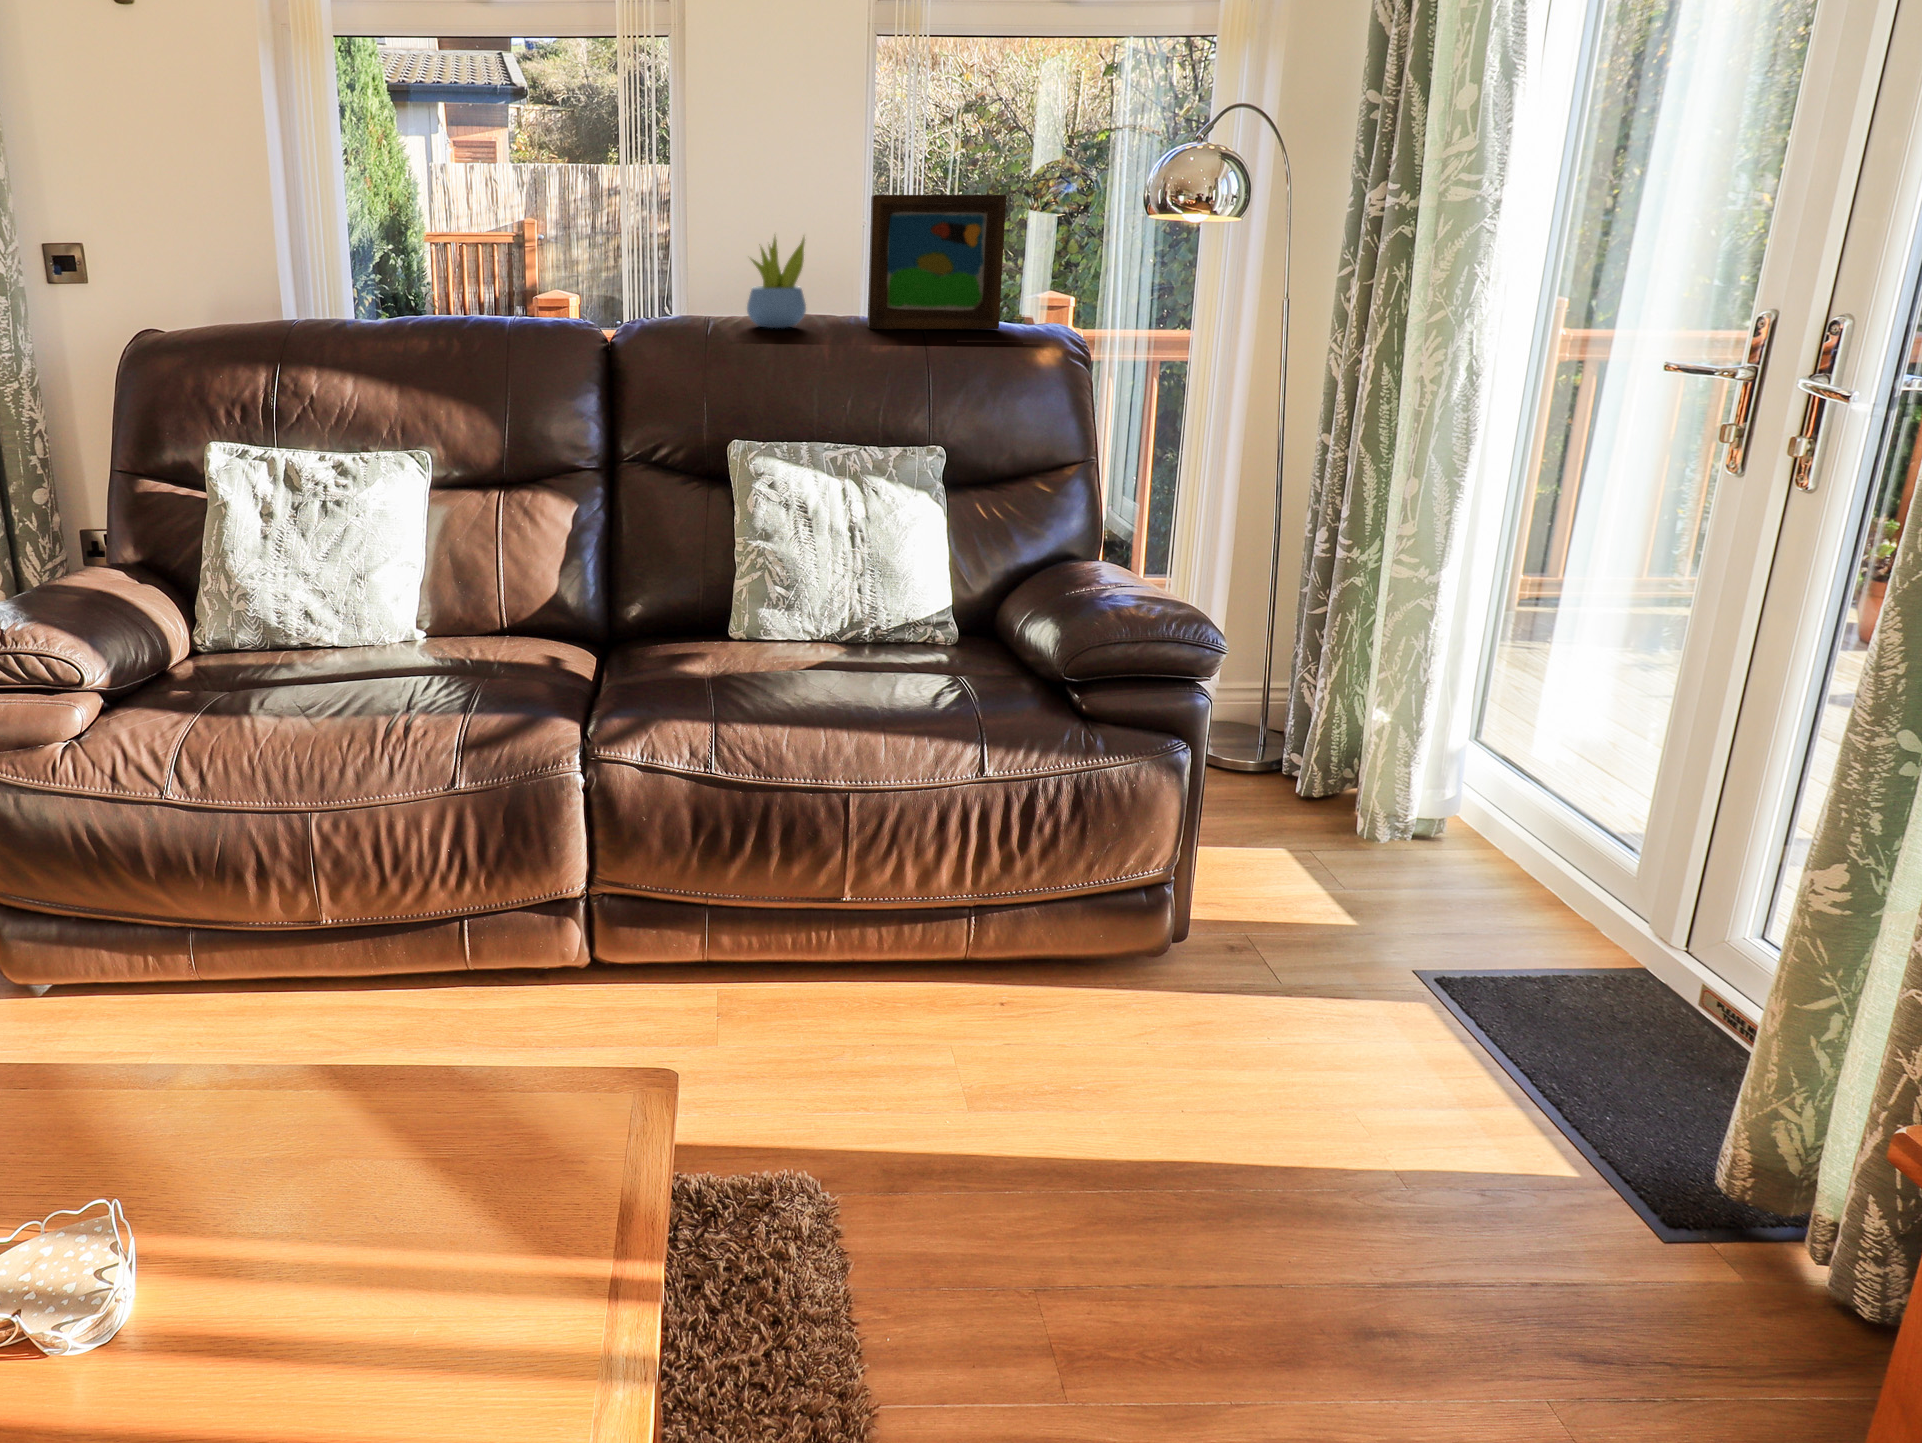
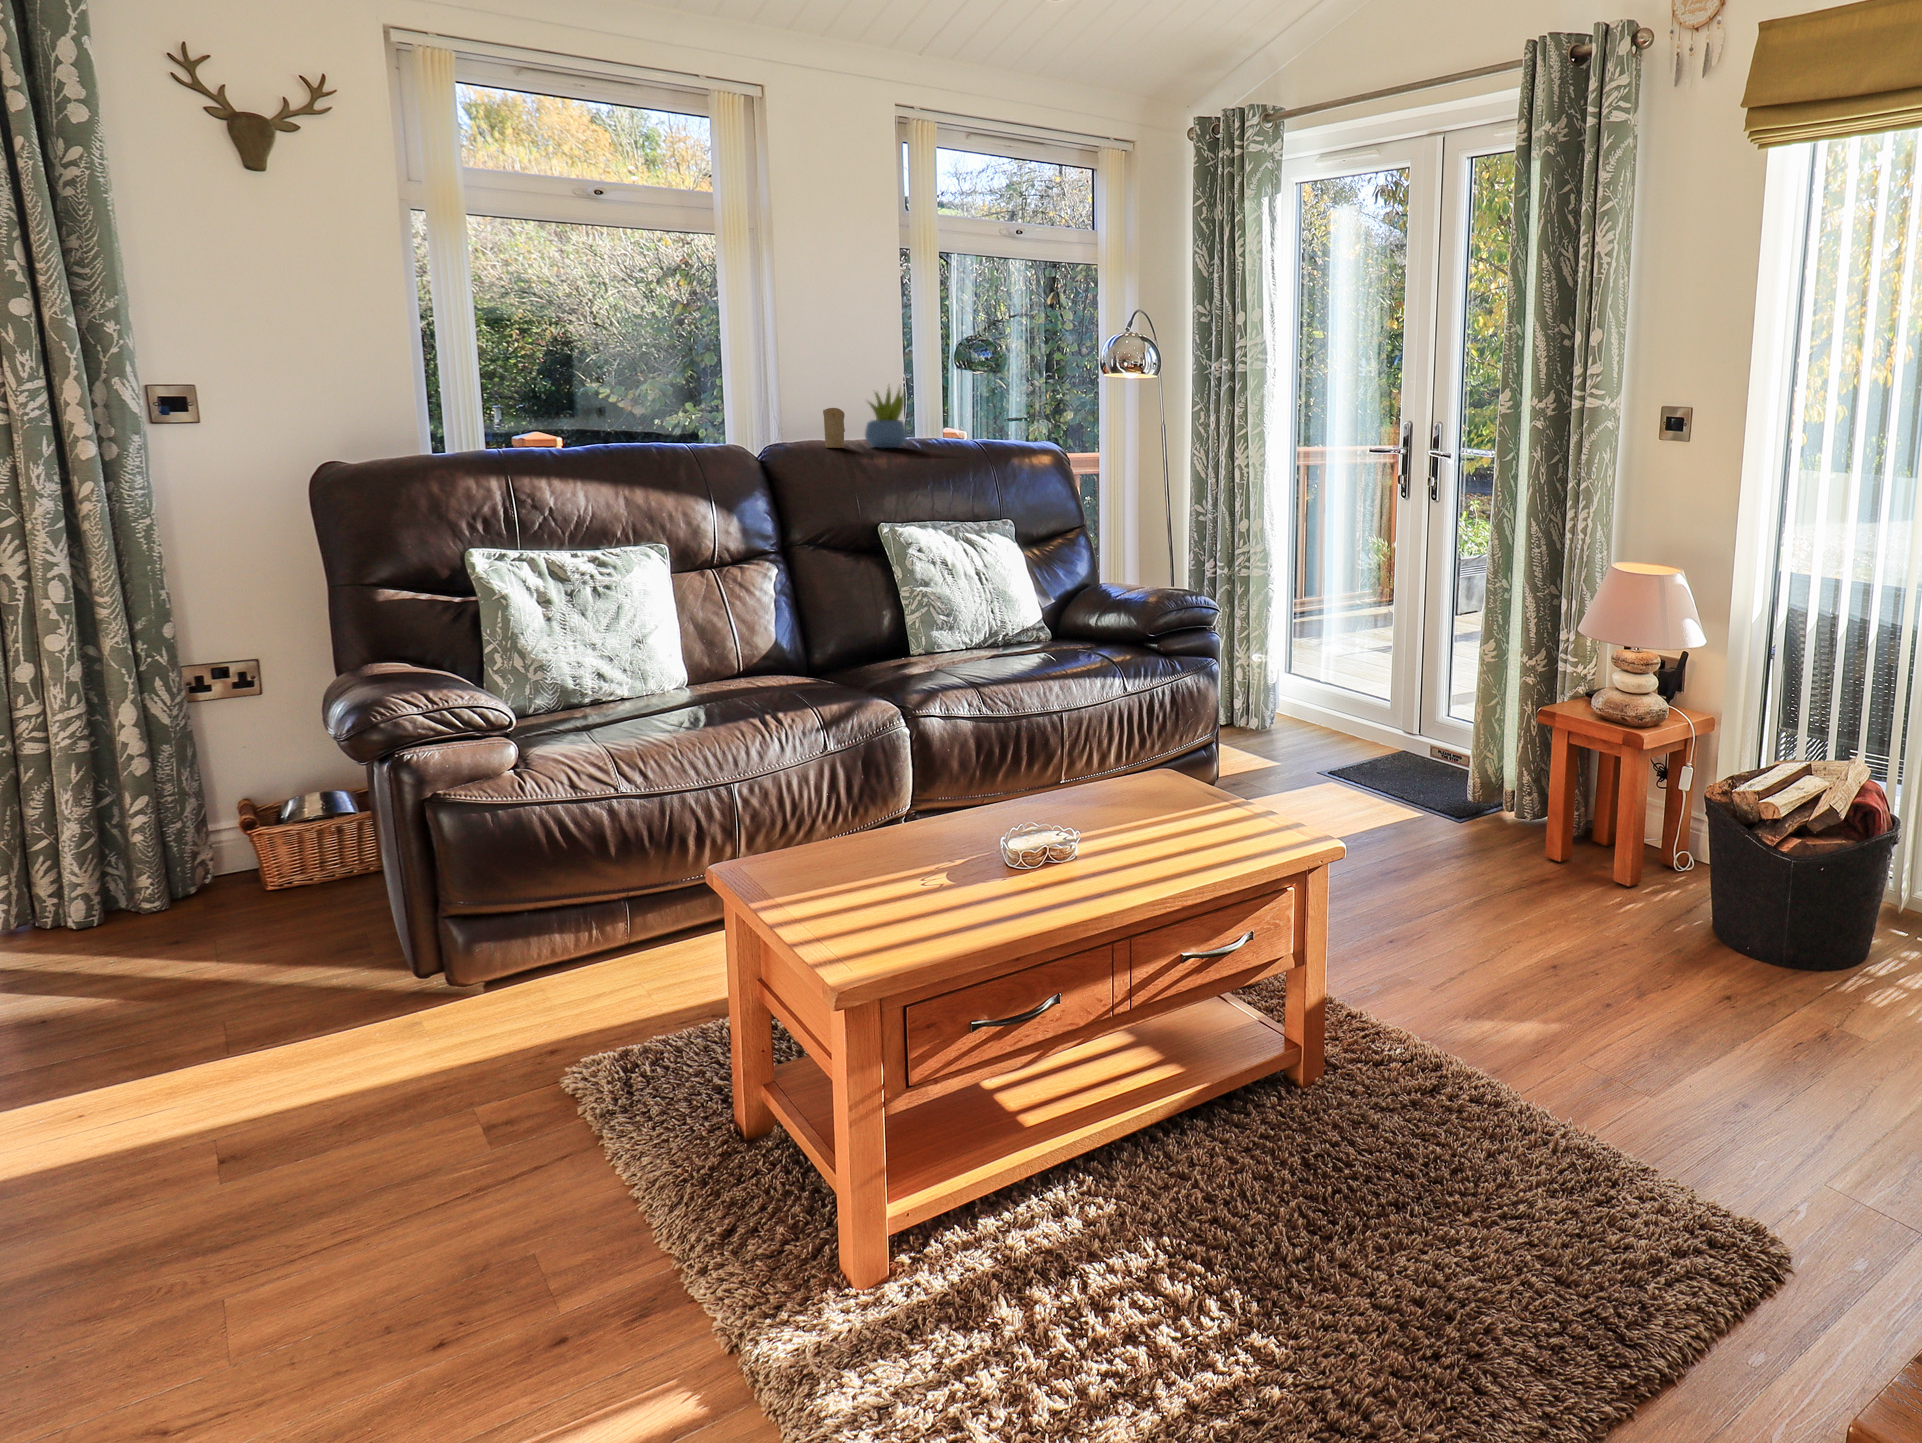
picture frame: present [867,195,1006,329] -> none [936,360,1025,448]
candle: none [685,268,714,326] -> present [823,408,845,448]

